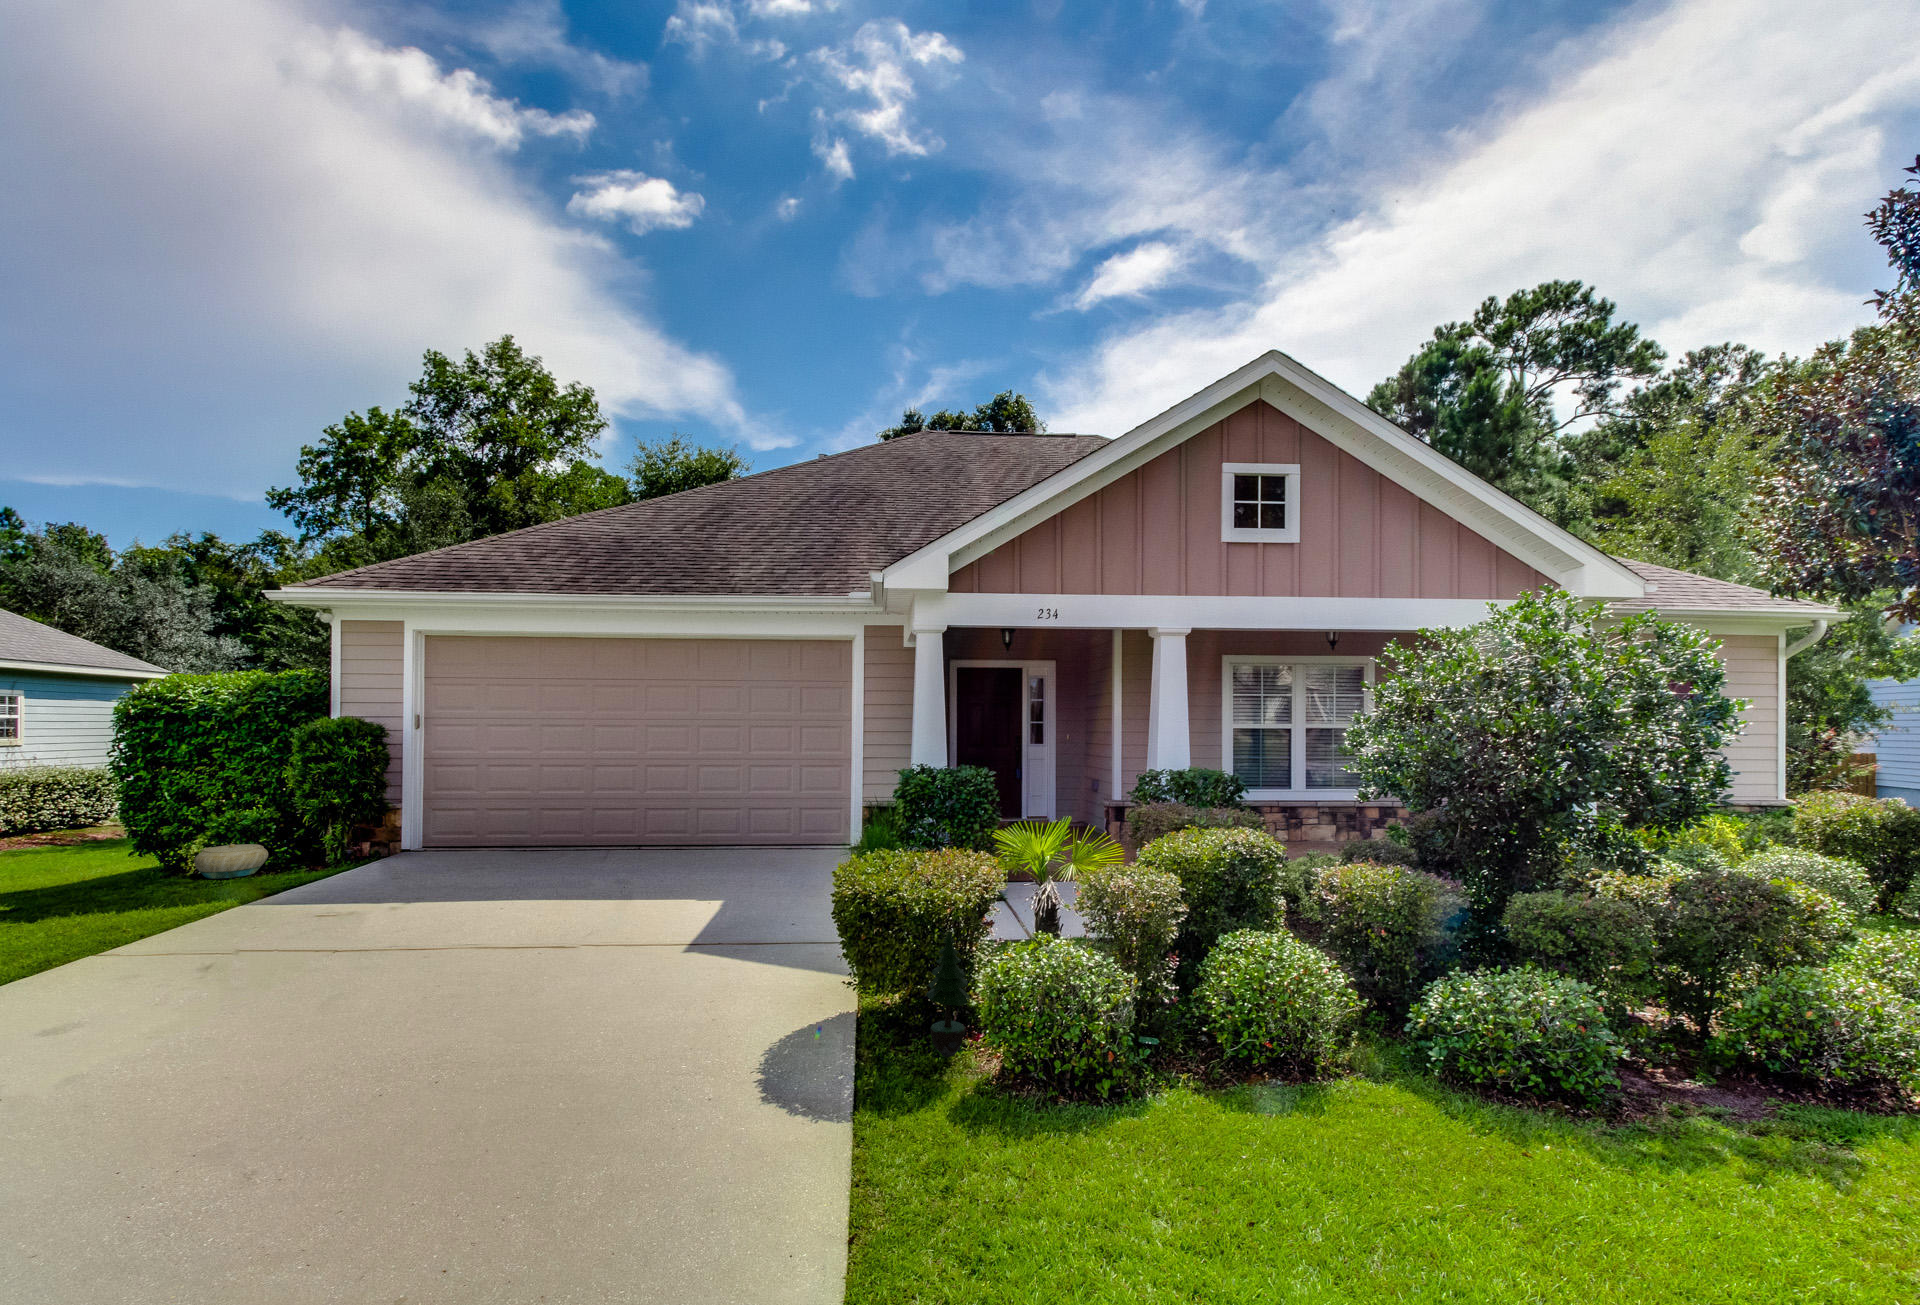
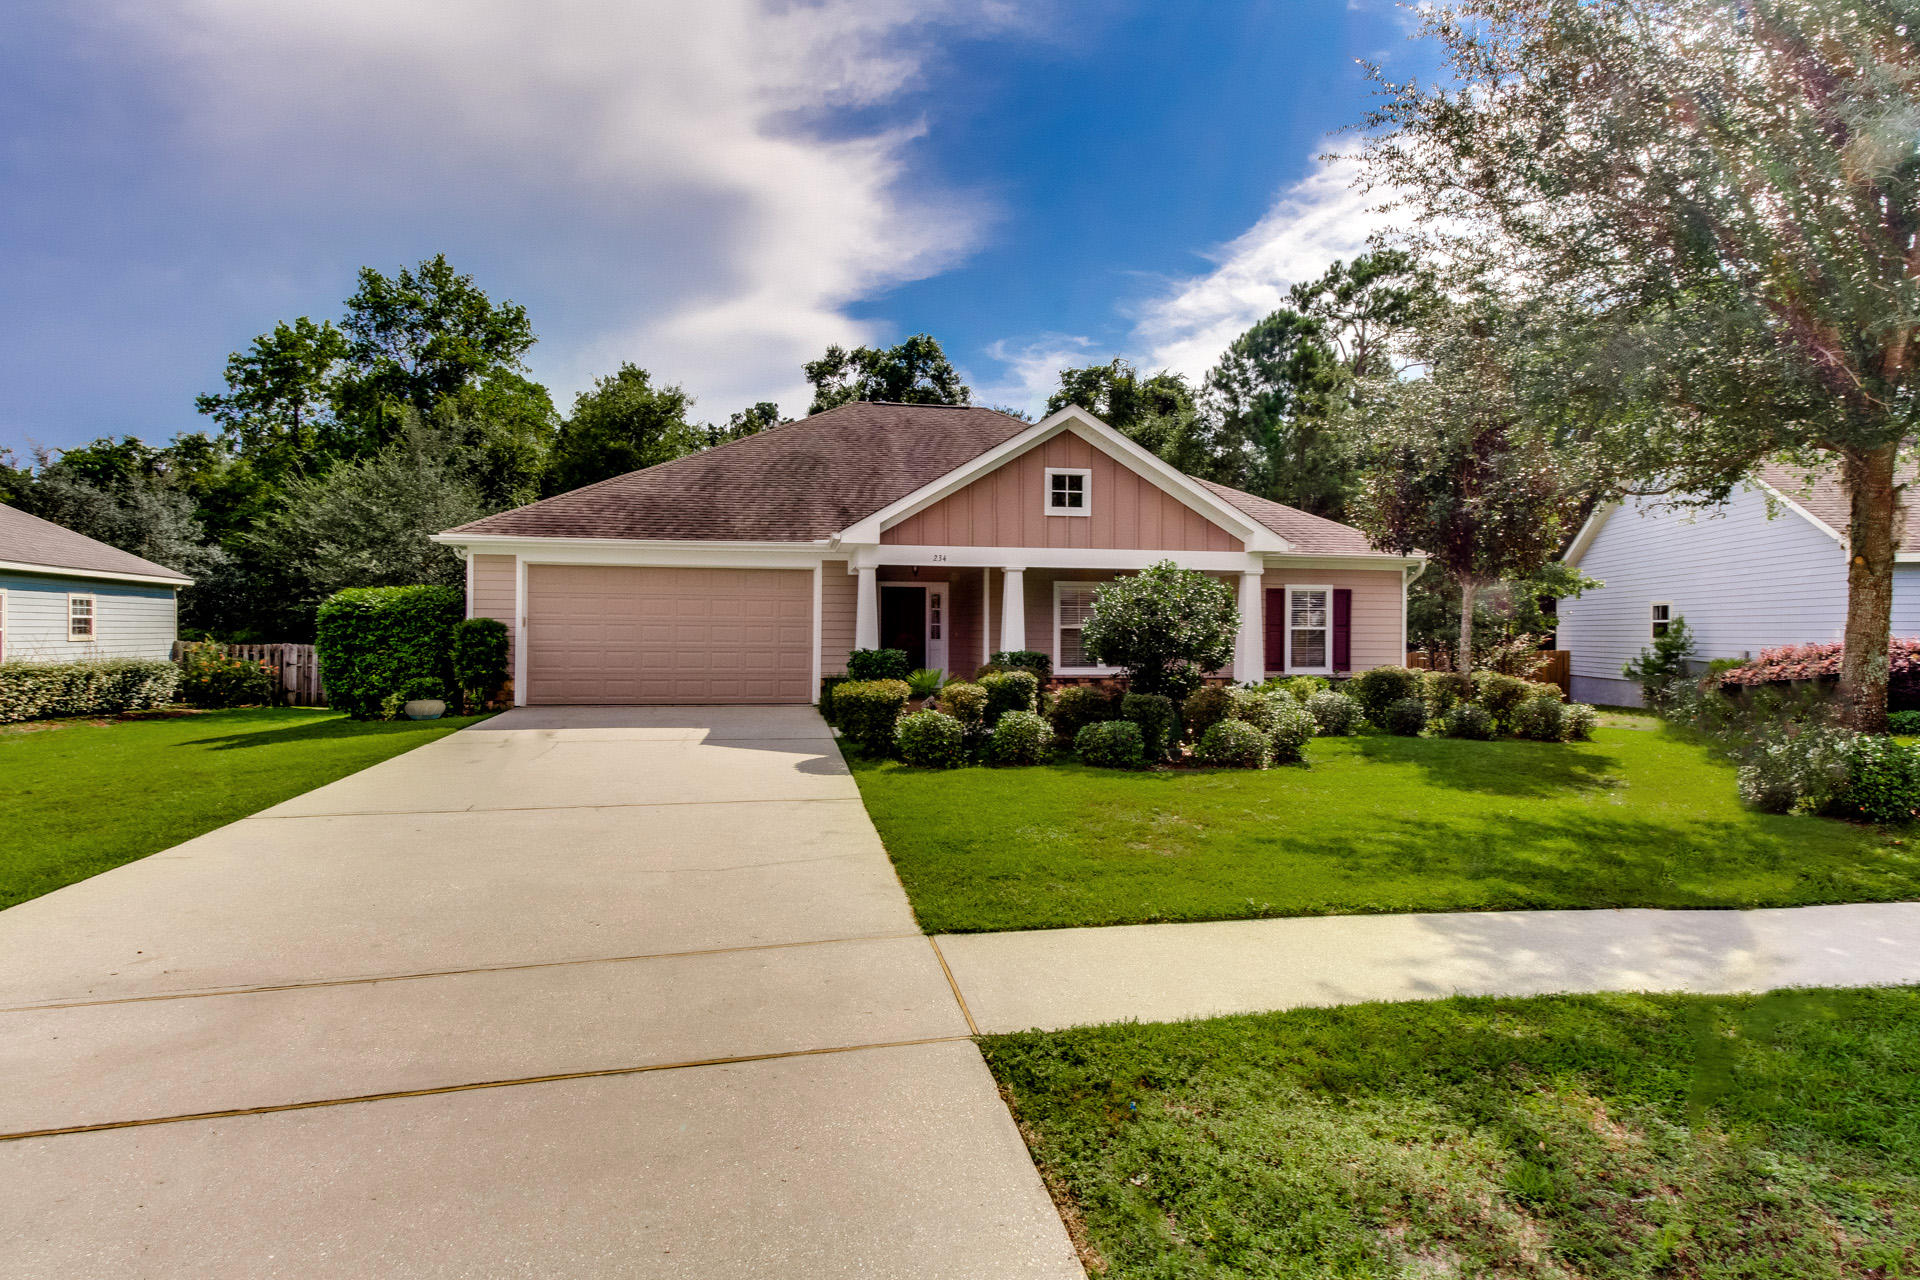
potted tree: present [926,932,969,1058] -> present [1167,712,1184,761]

